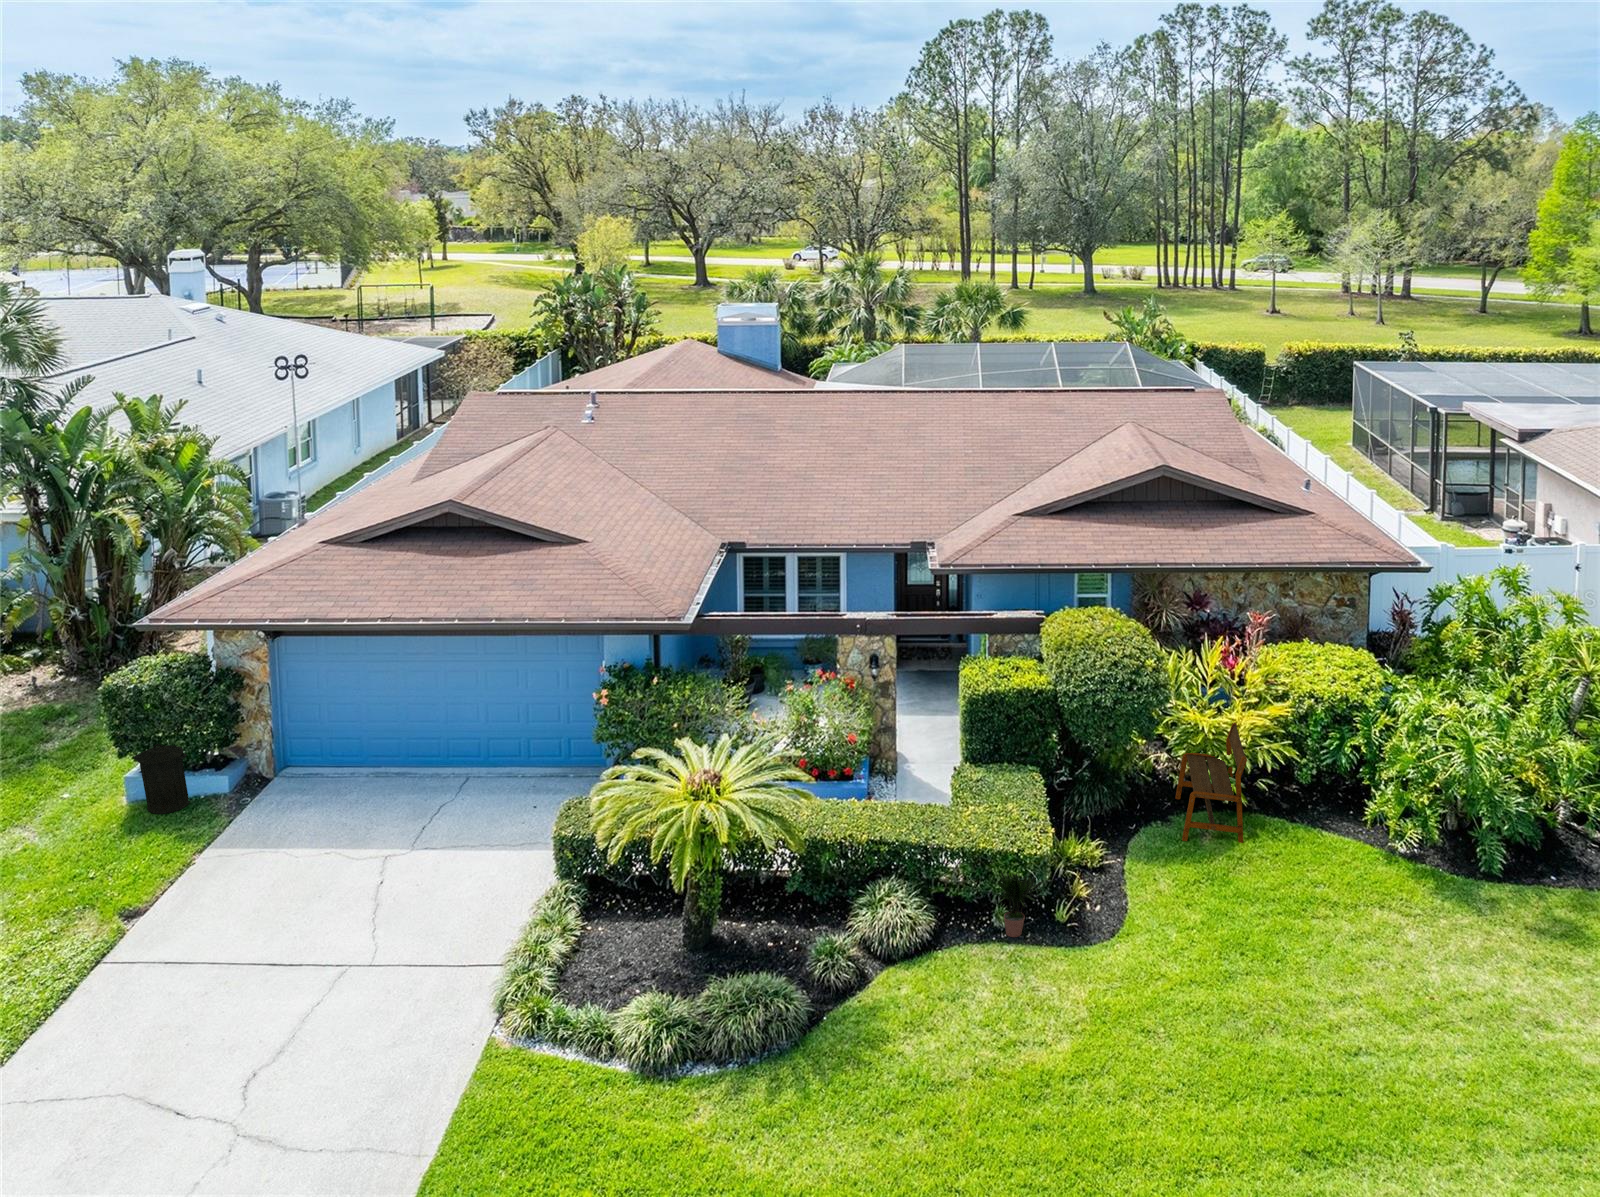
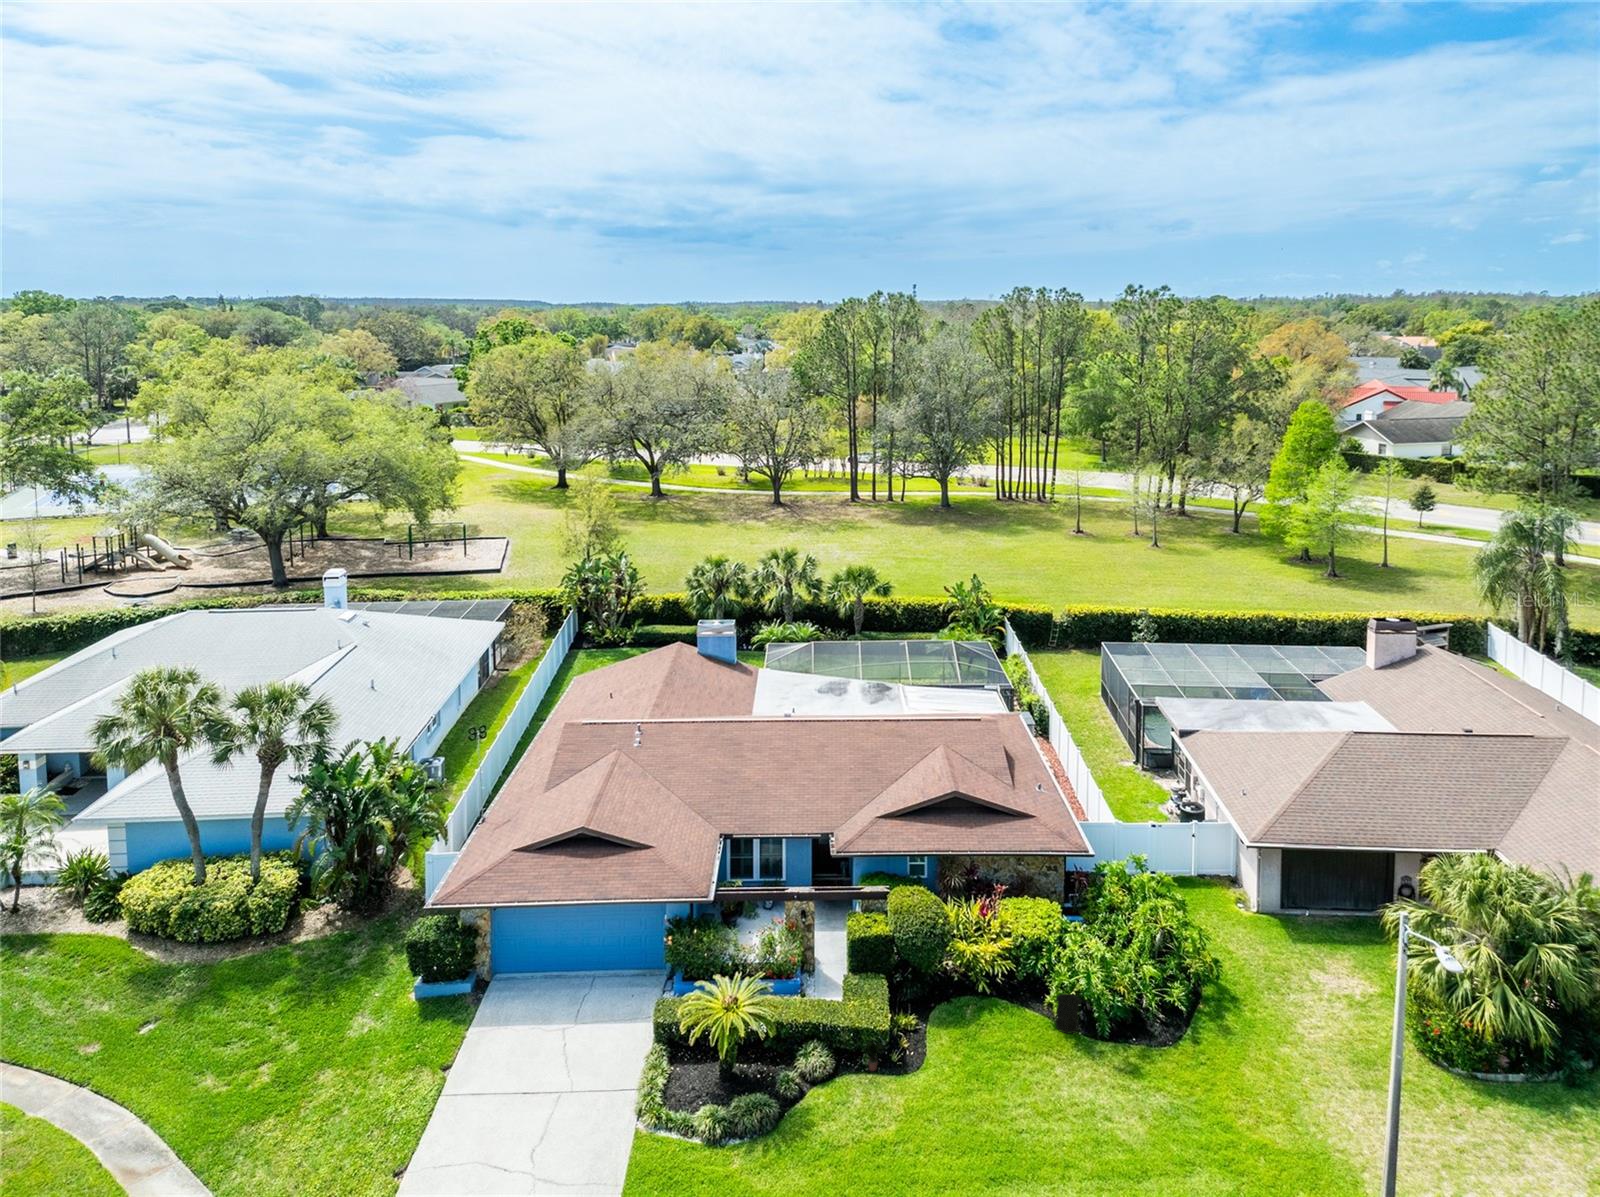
bench: present [1175,722,1247,843] -> none [956,952,986,1016]
trash can: present [134,744,190,814] -> present [1055,993,1082,1033]

